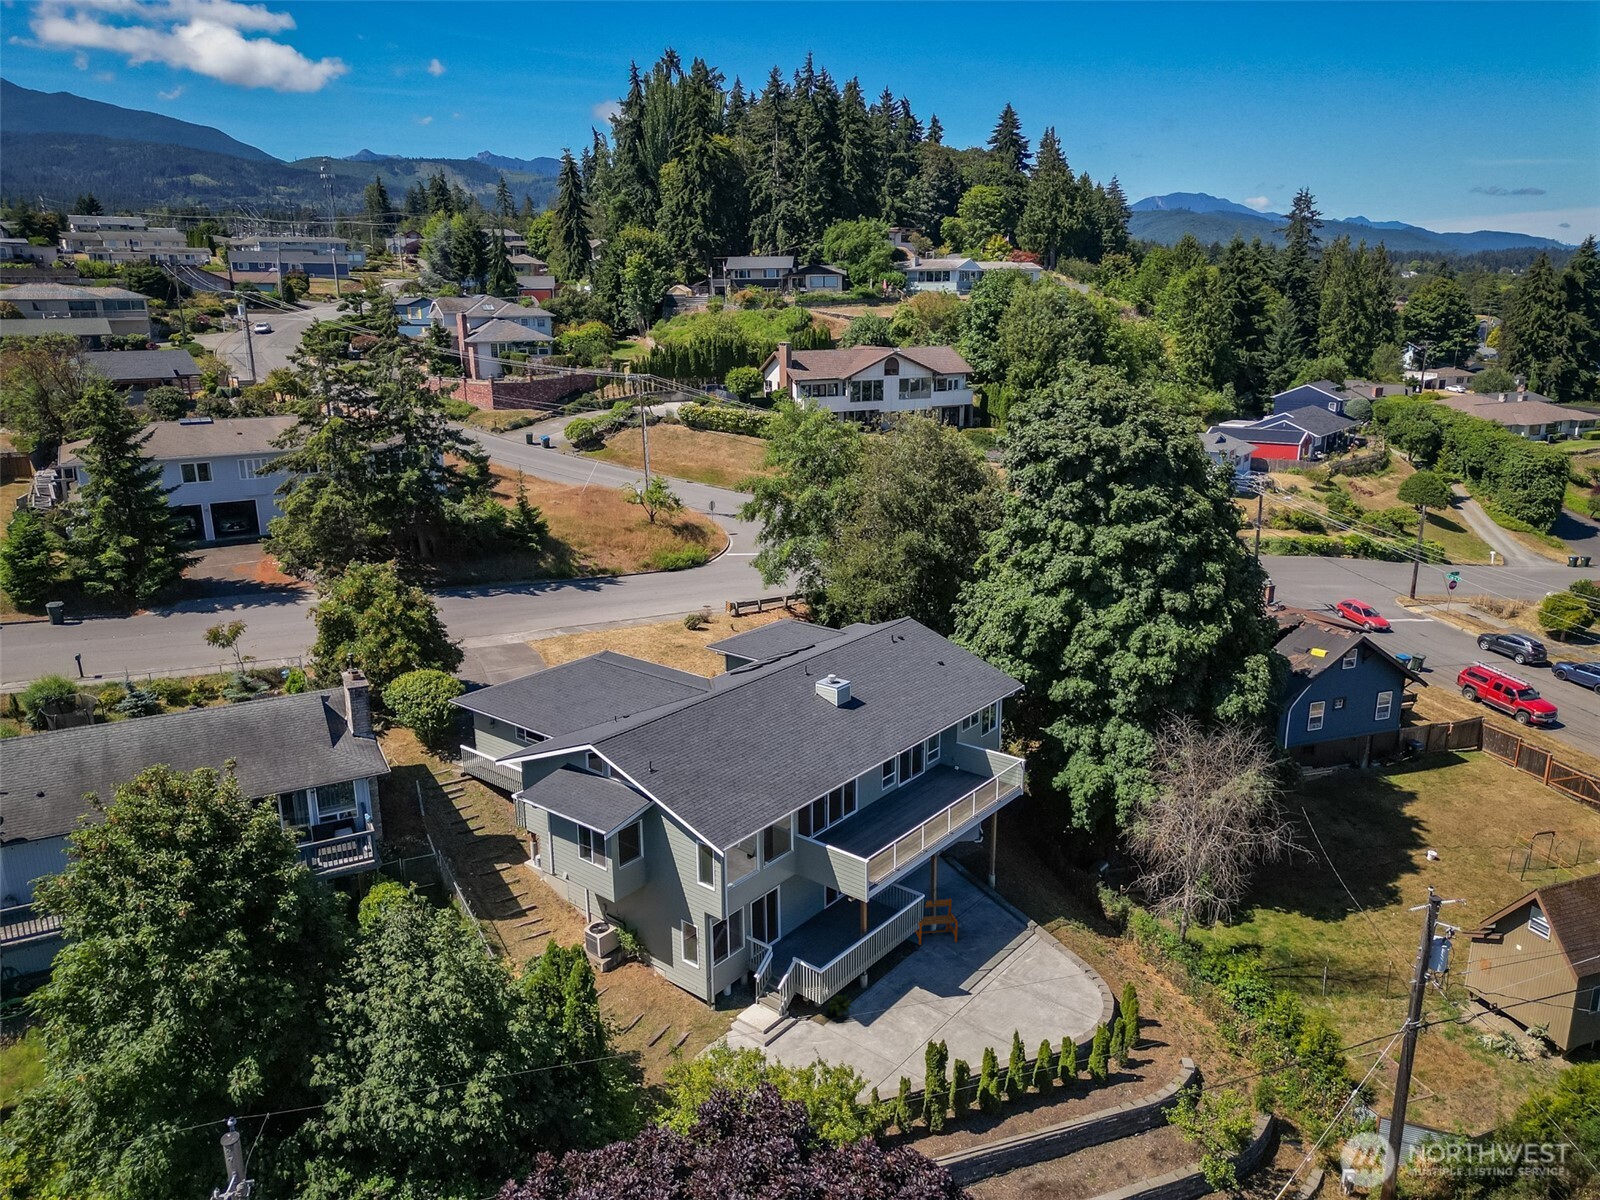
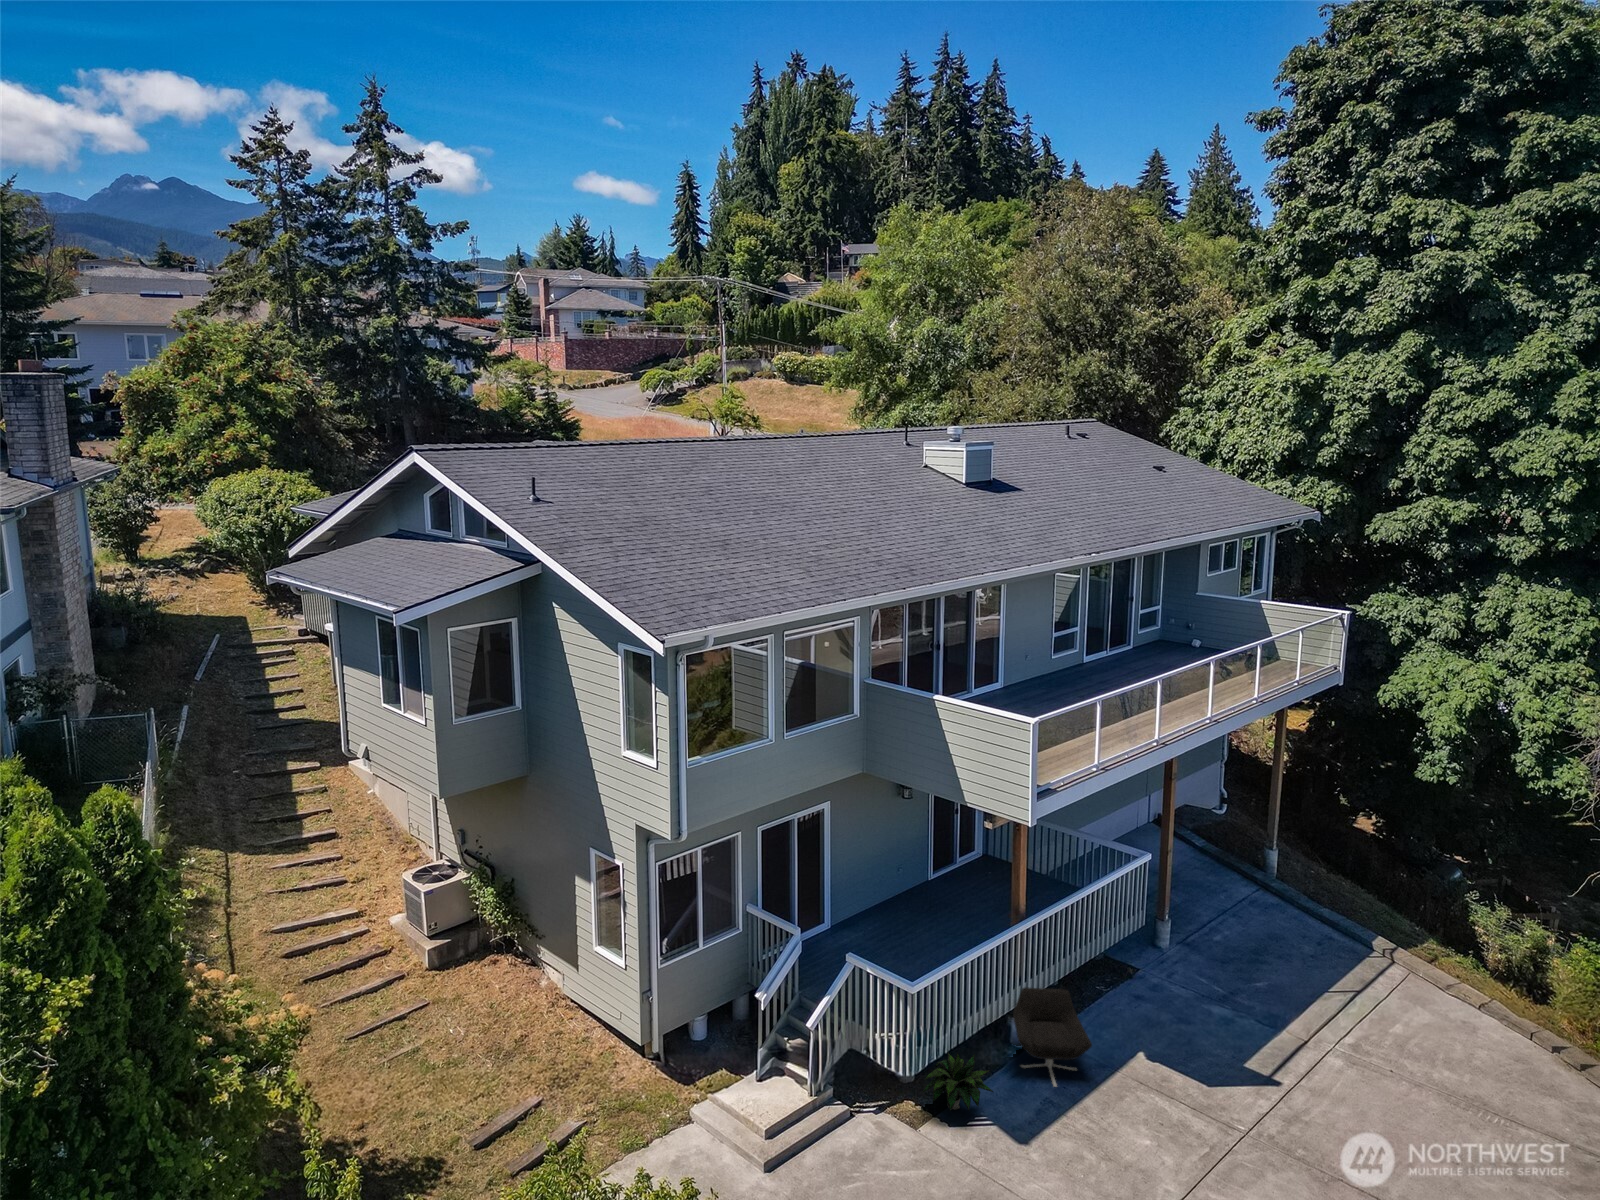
bench: present [914,899,958,945] -> none [1118,878,1219,974]
lounge chair: none [863,961,895,1003] -> present [1013,987,1092,1087]

